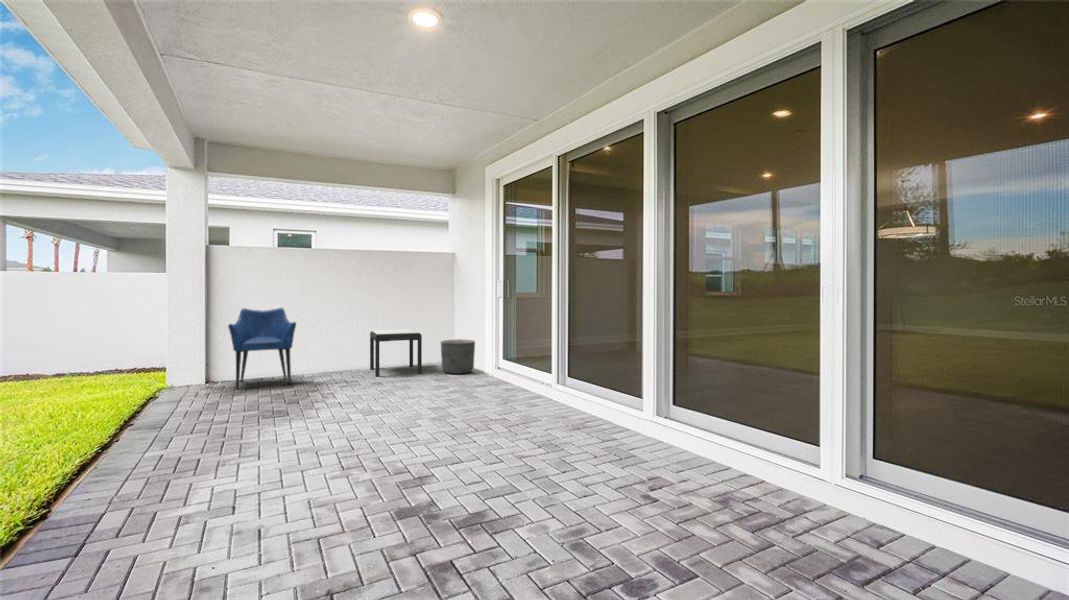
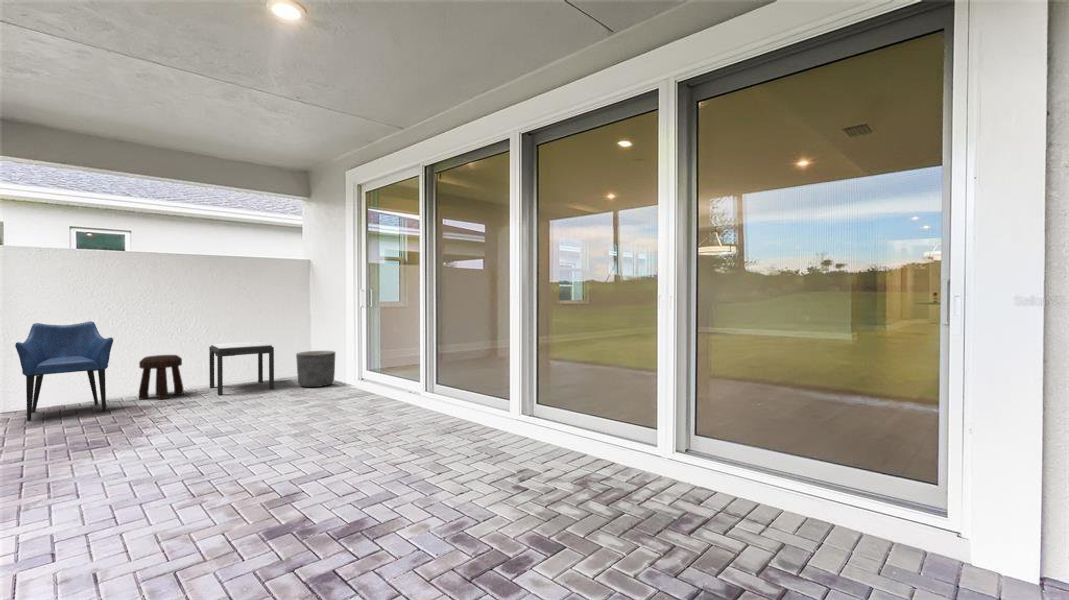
stool: none [316,338,349,377] -> present [139,355,183,400]

